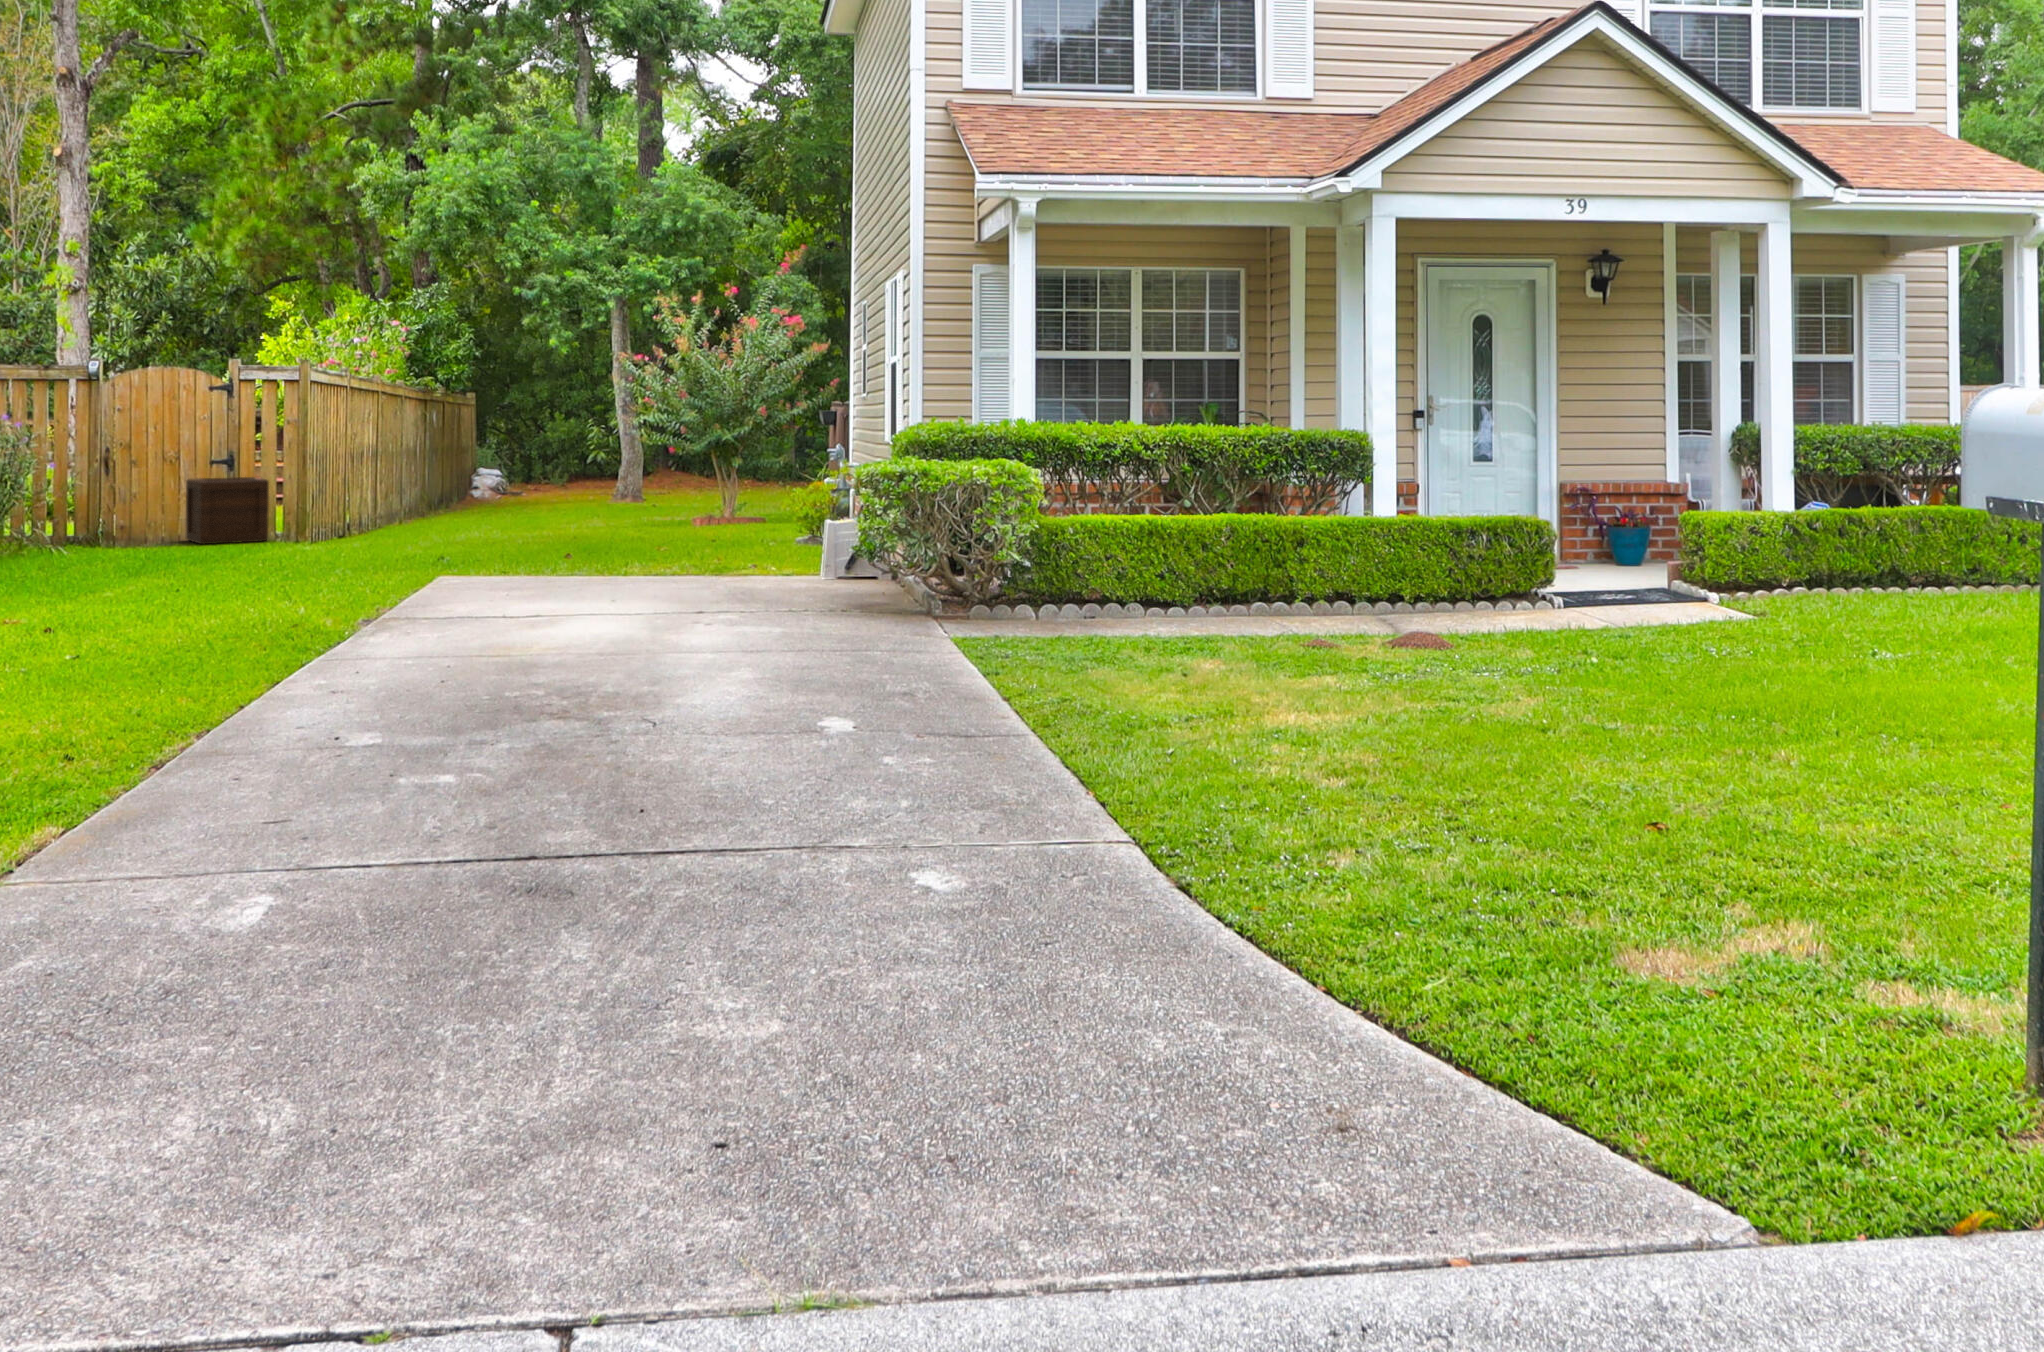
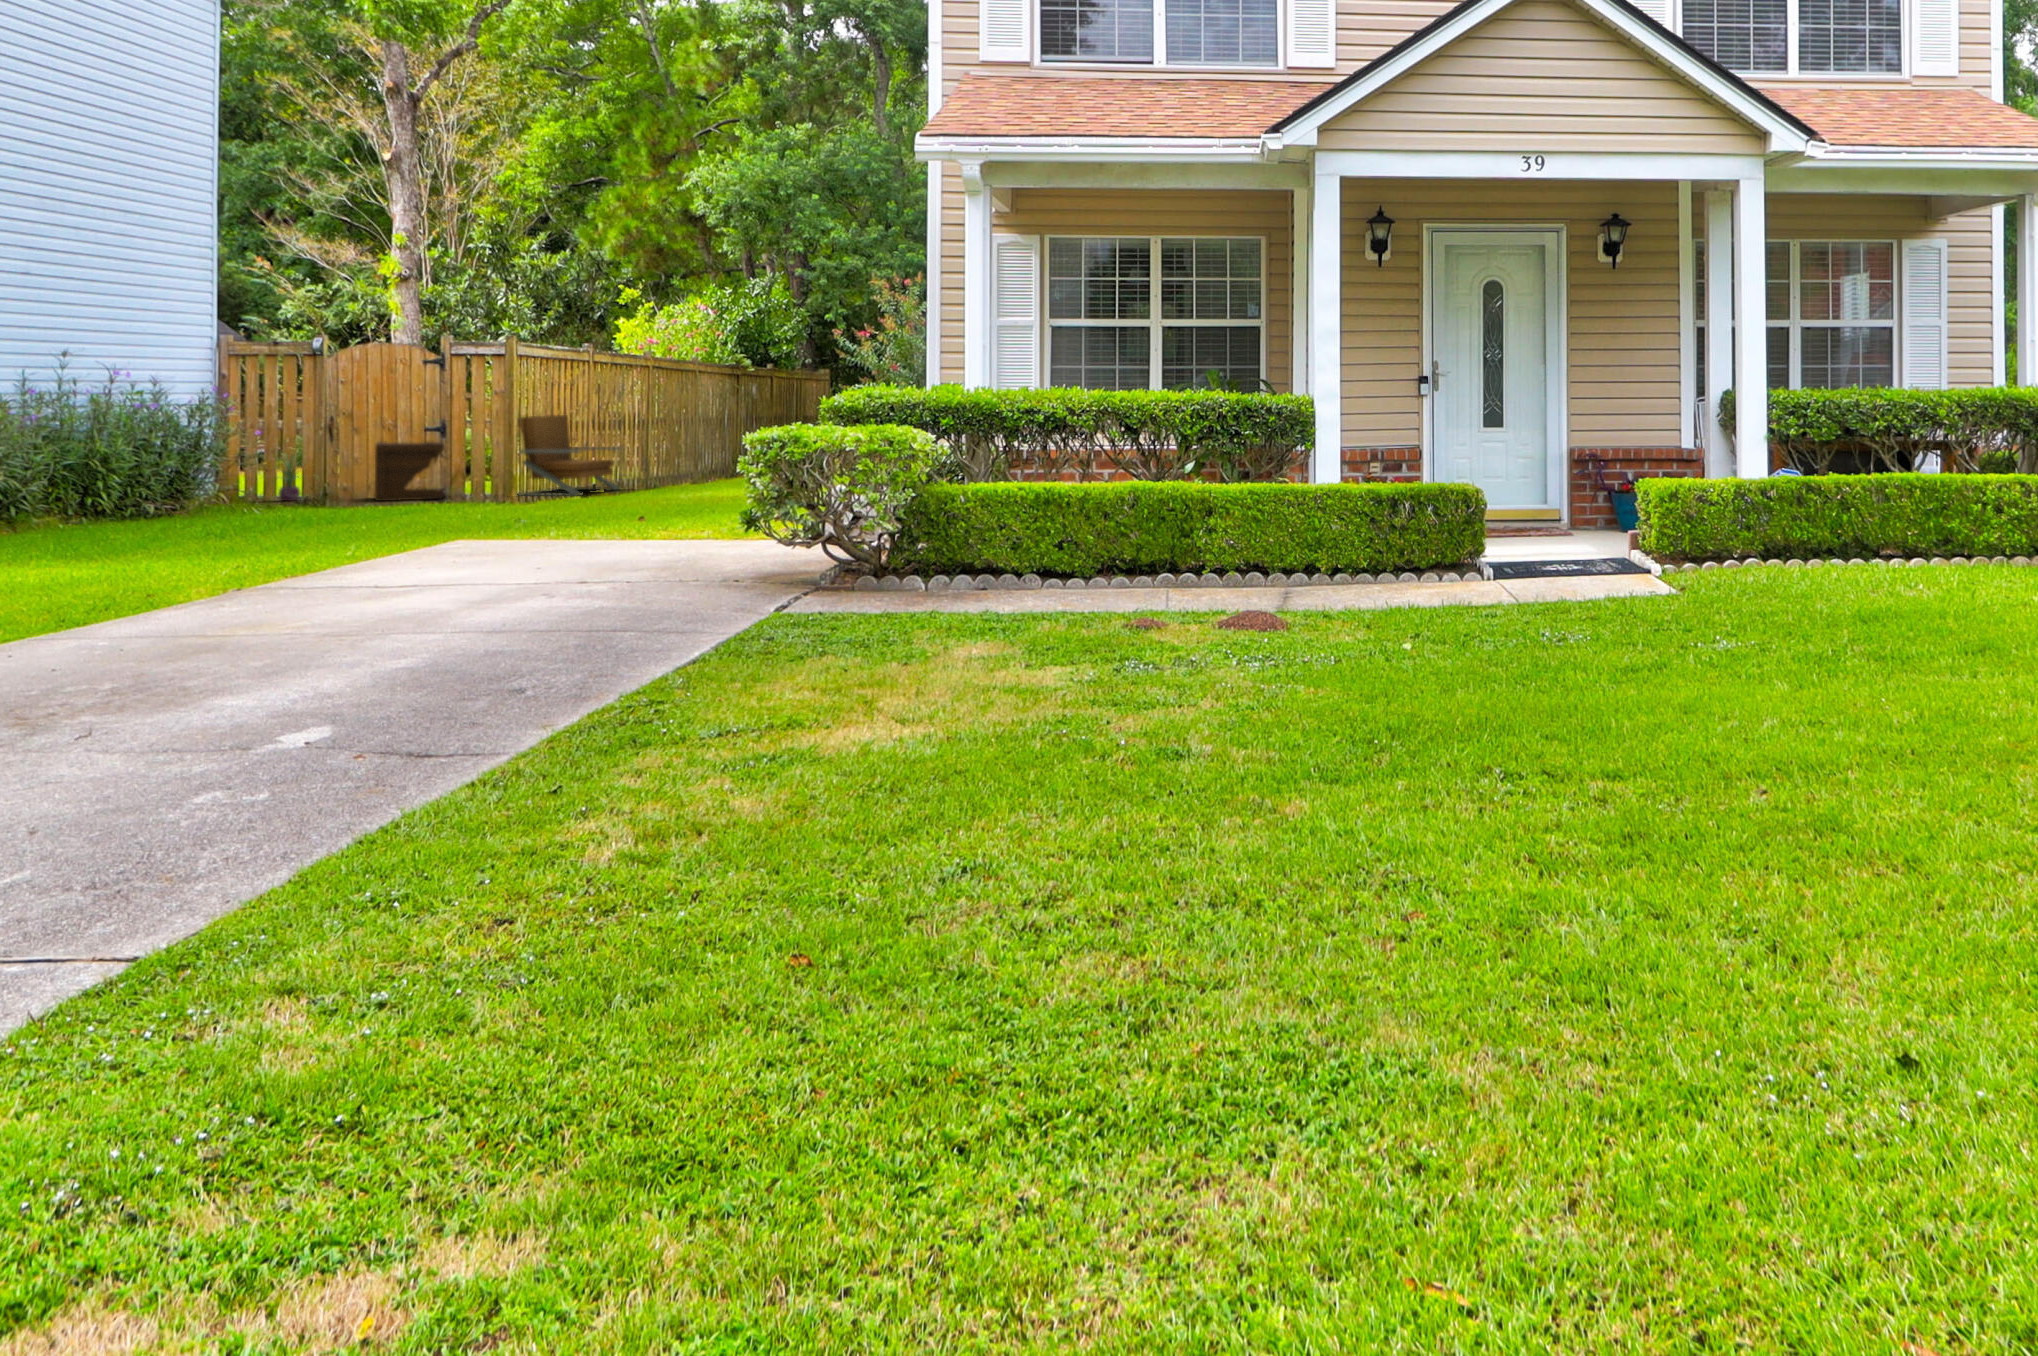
lounge chair: none [321,447,429,537] -> present [518,415,619,496]
decorative plant: none [67,491,135,545] -> present [264,452,301,501]

